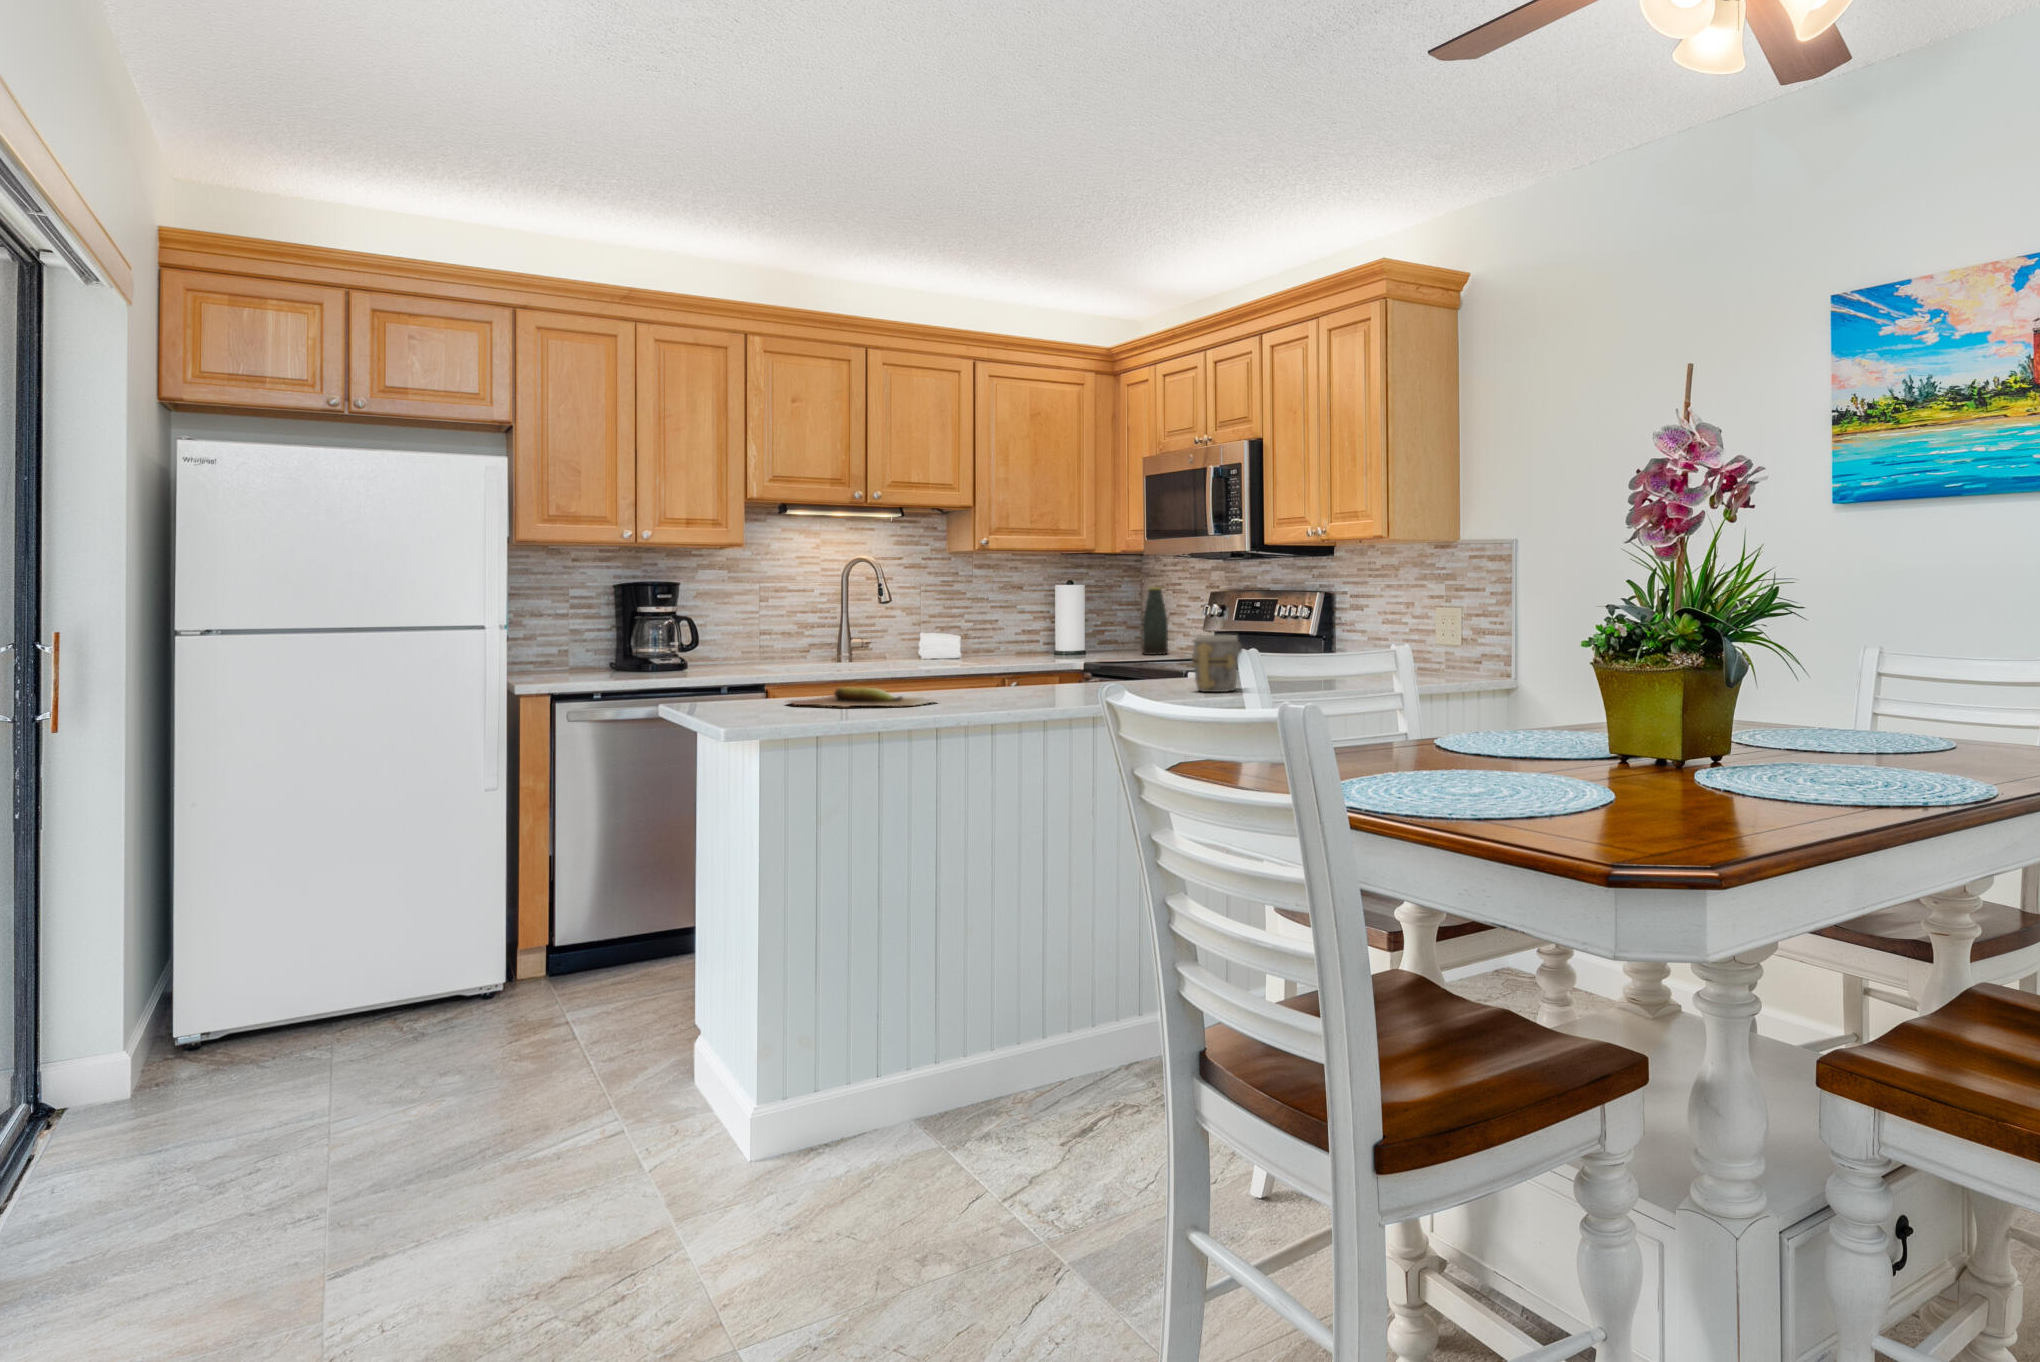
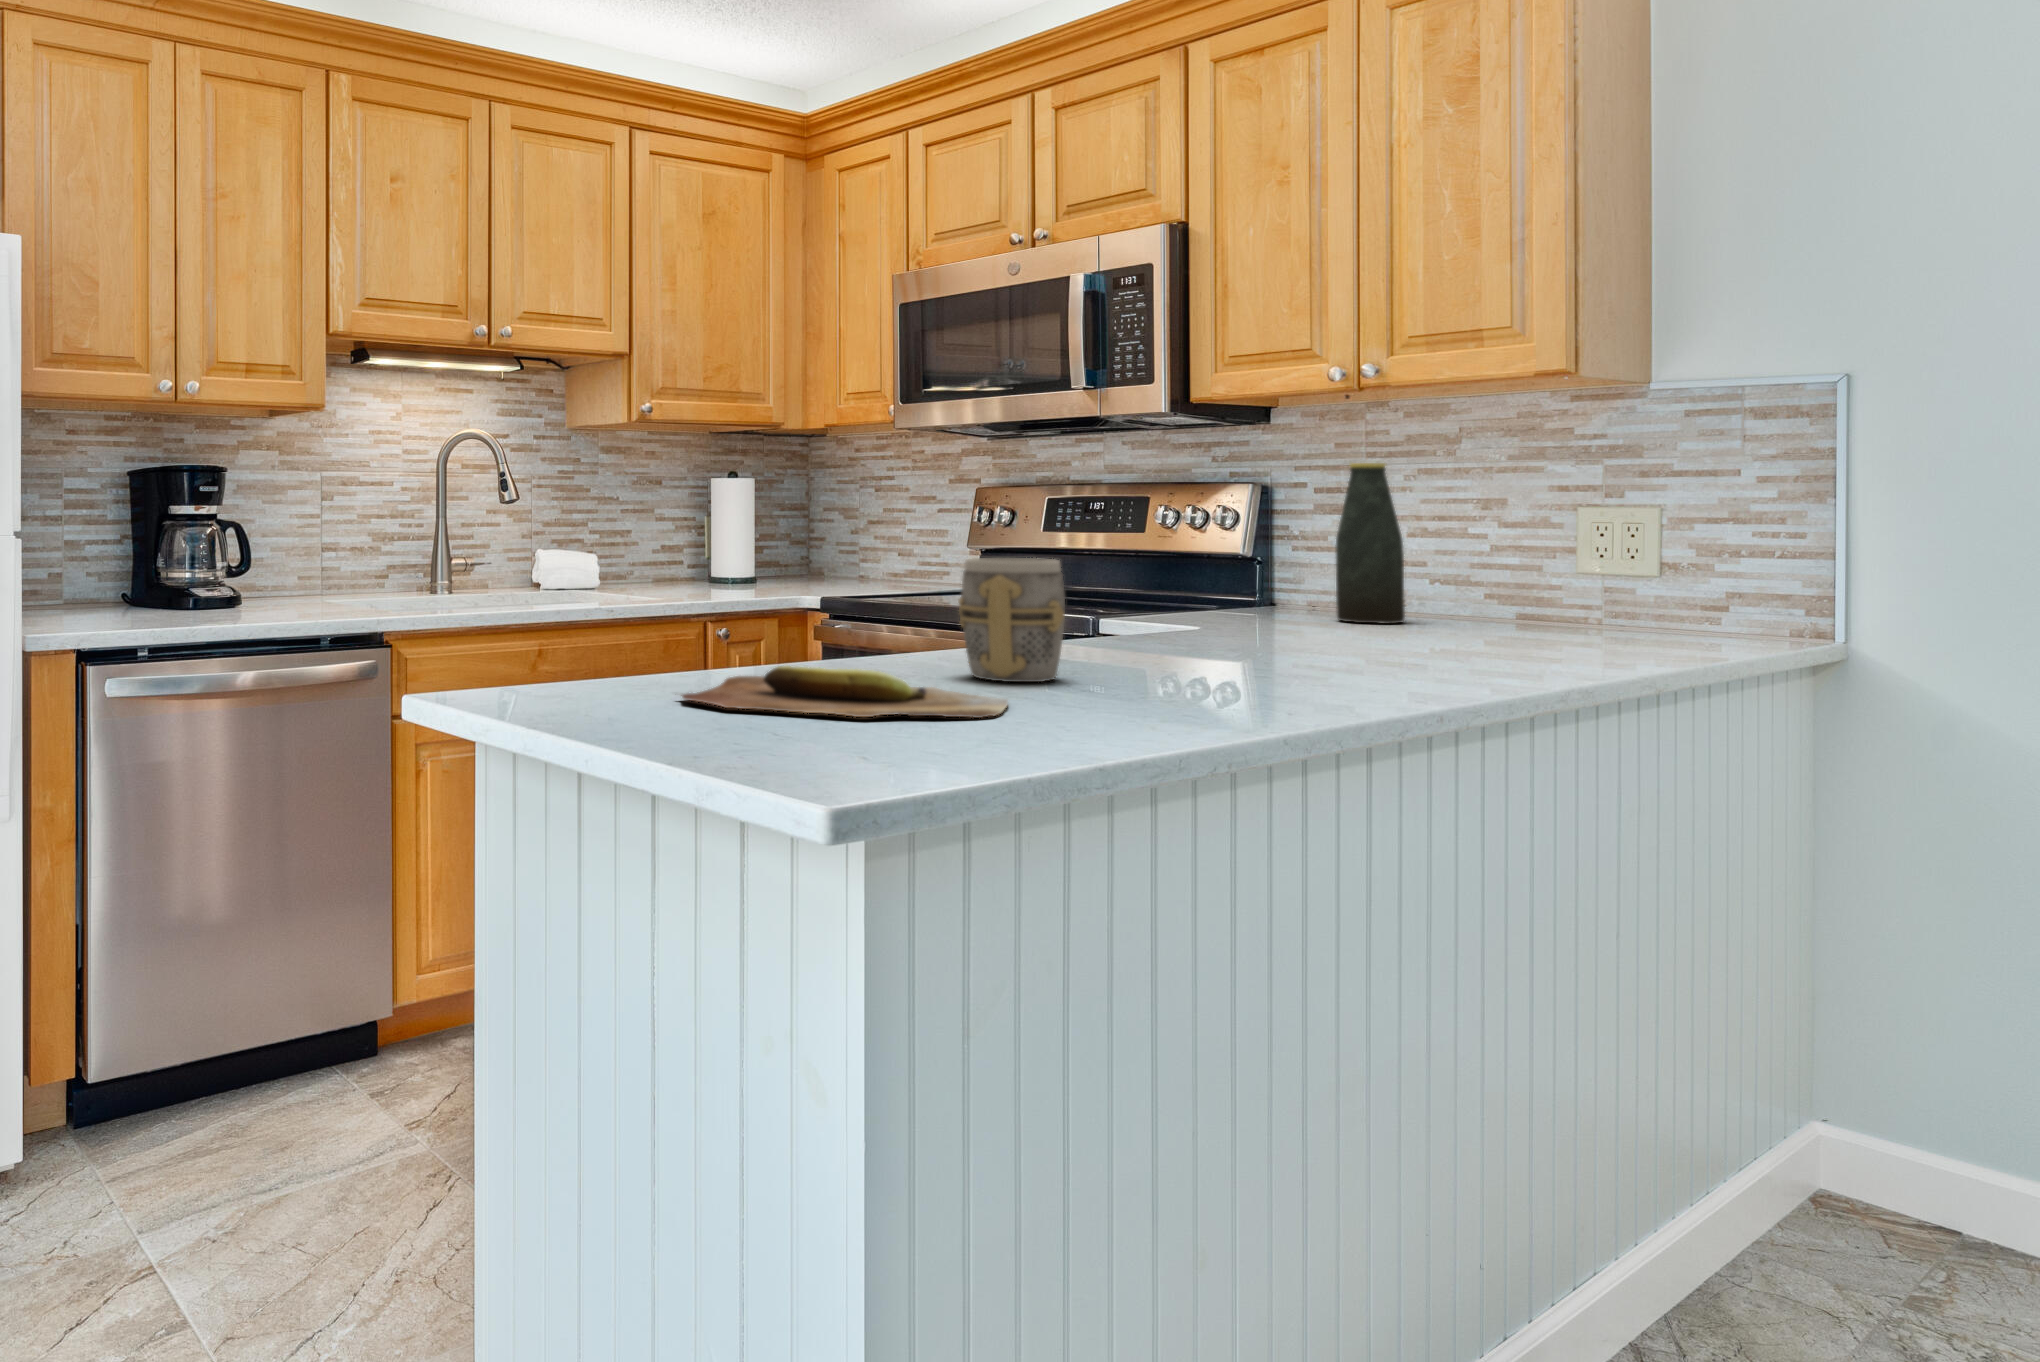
bottle: present [1142,587,1168,655] -> present [1335,463,1405,624]
mug: present [1192,635,1242,692] -> present [959,558,1065,682]

